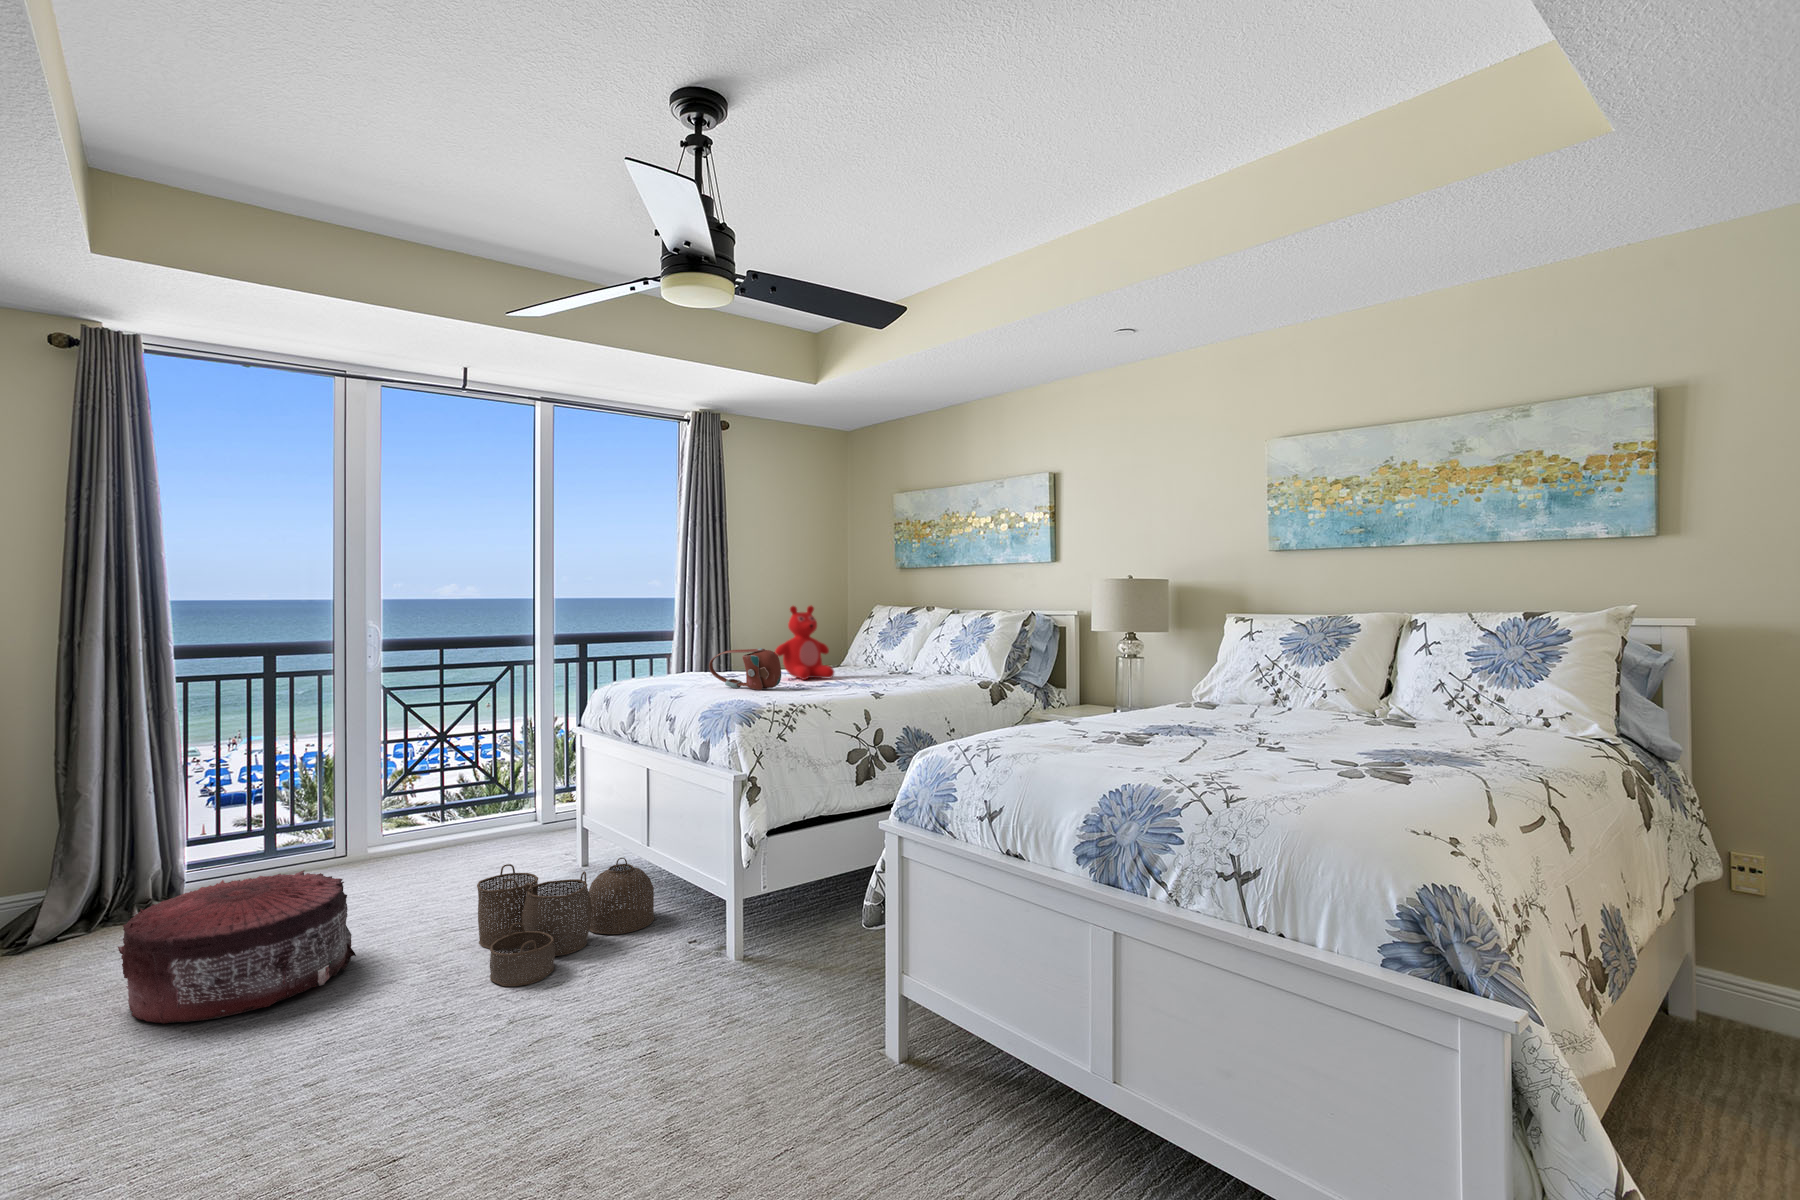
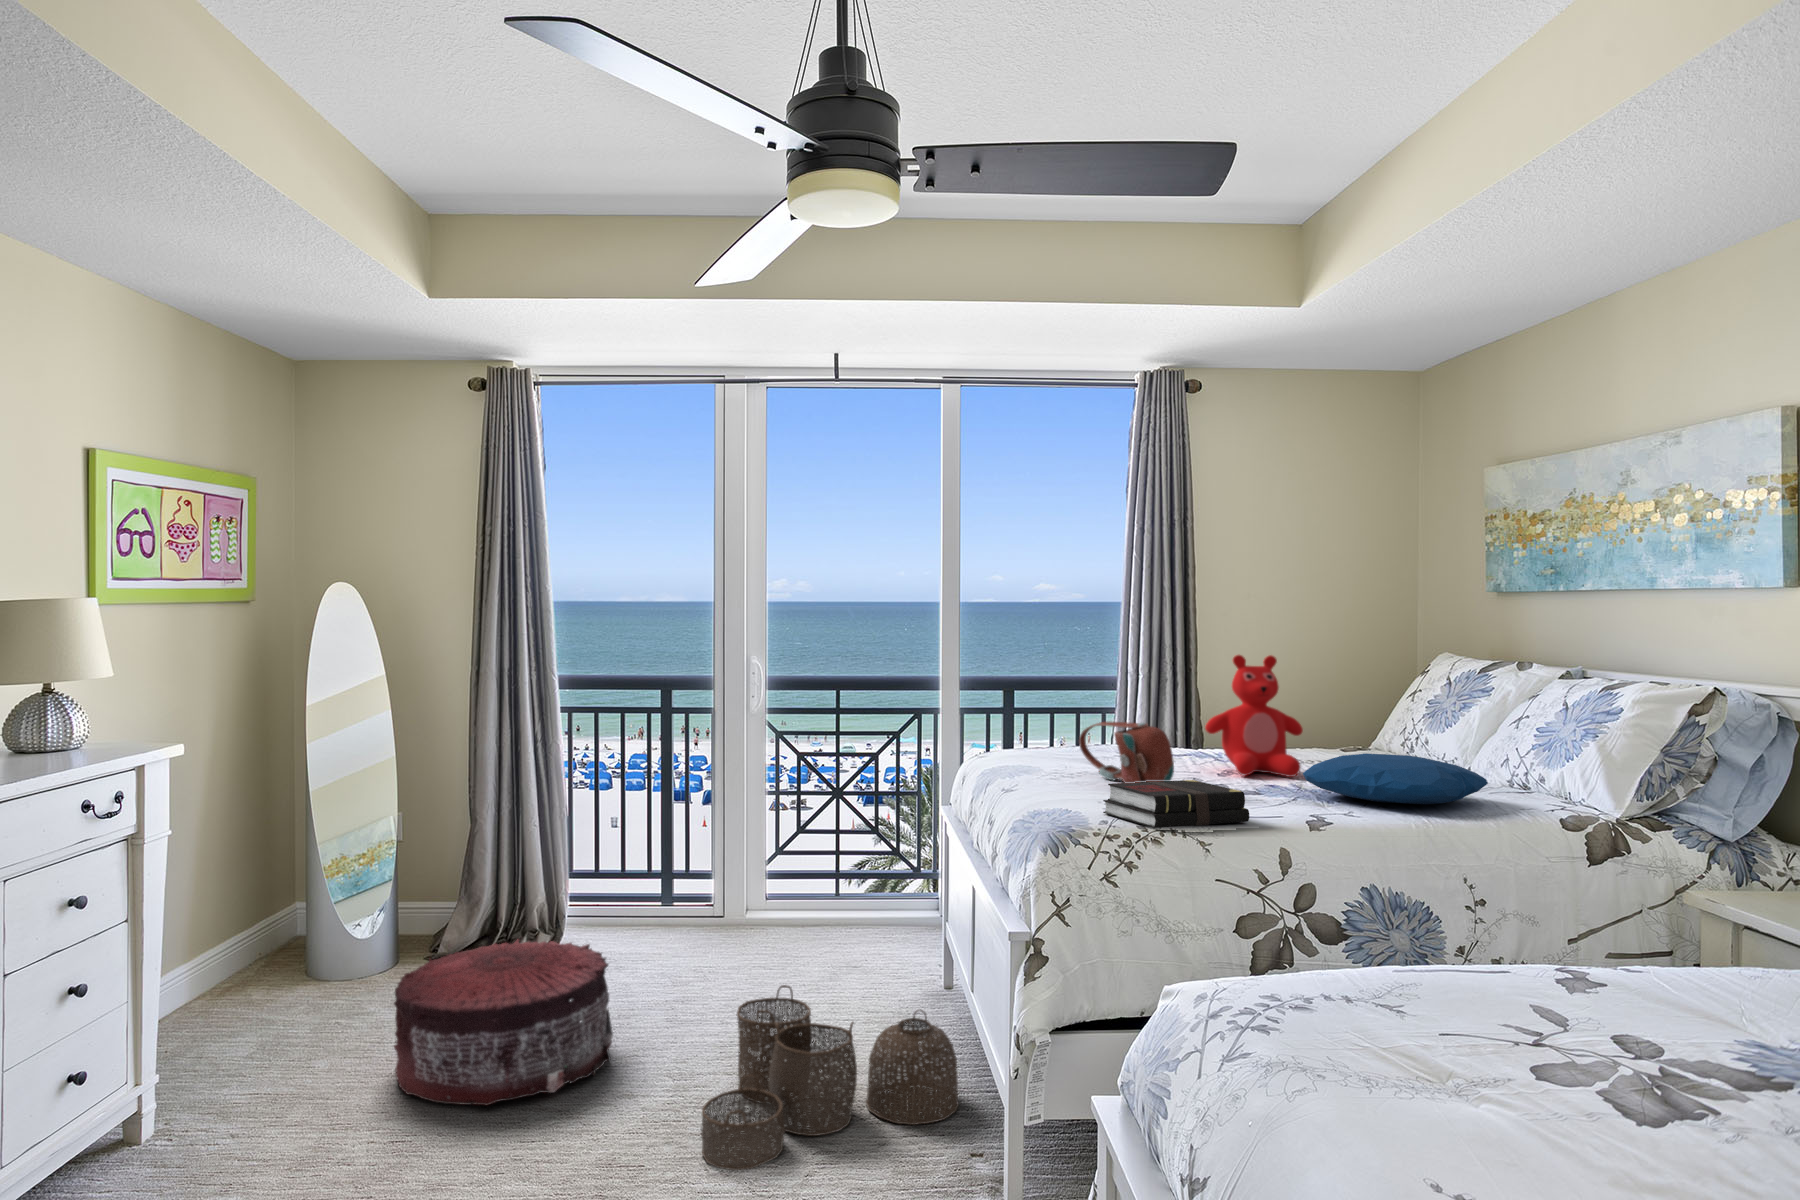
pillow: none [850,658,940,684] -> present [1303,753,1488,804]
book: none [768,678,850,703] -> present [1103,780,1249,828]

